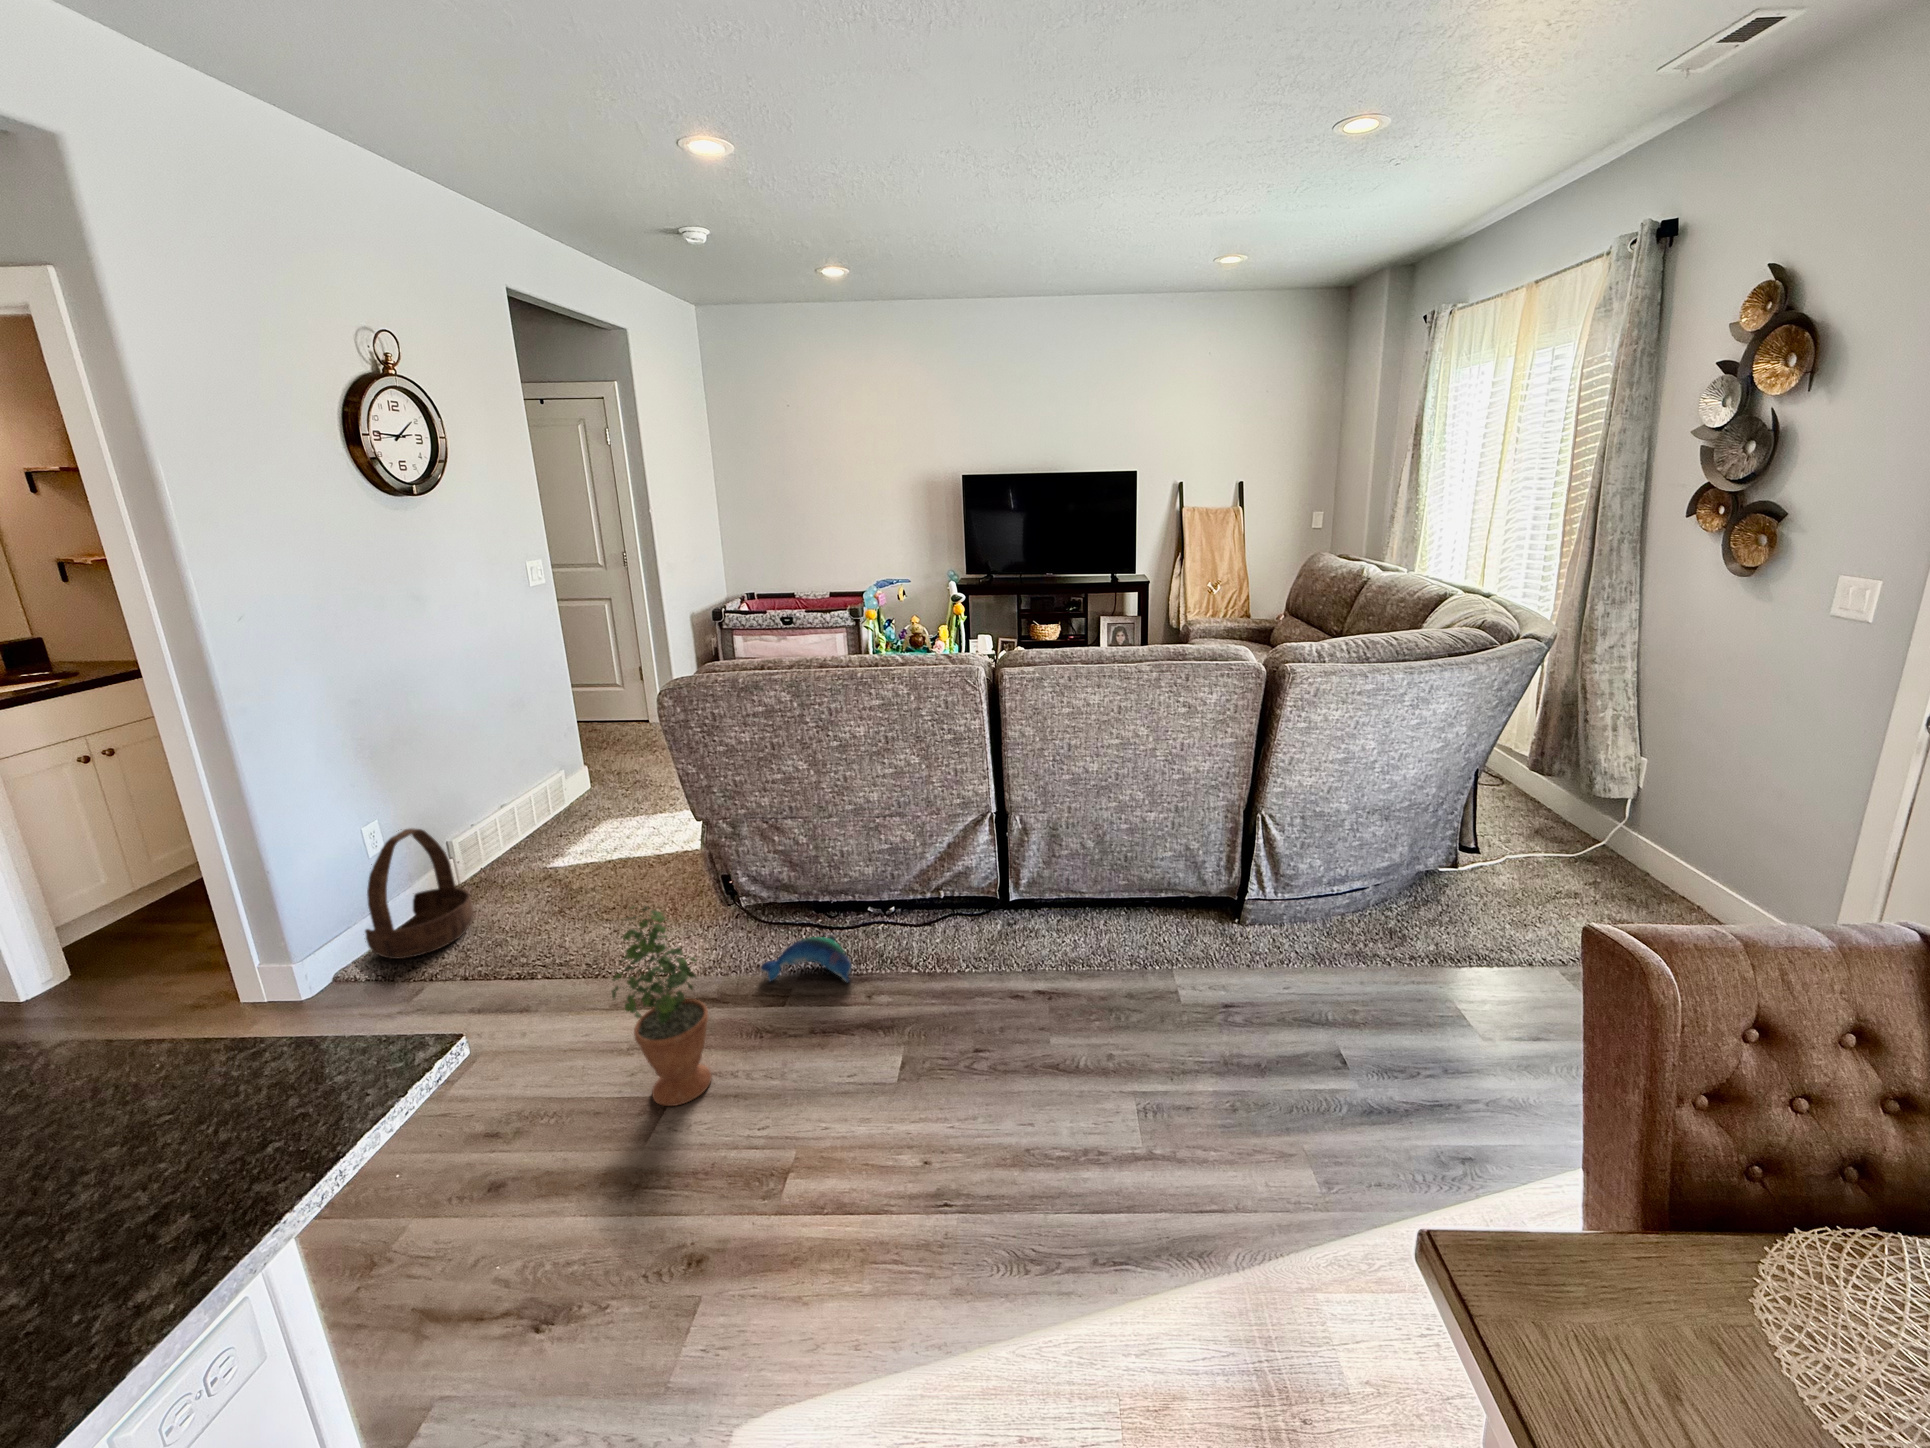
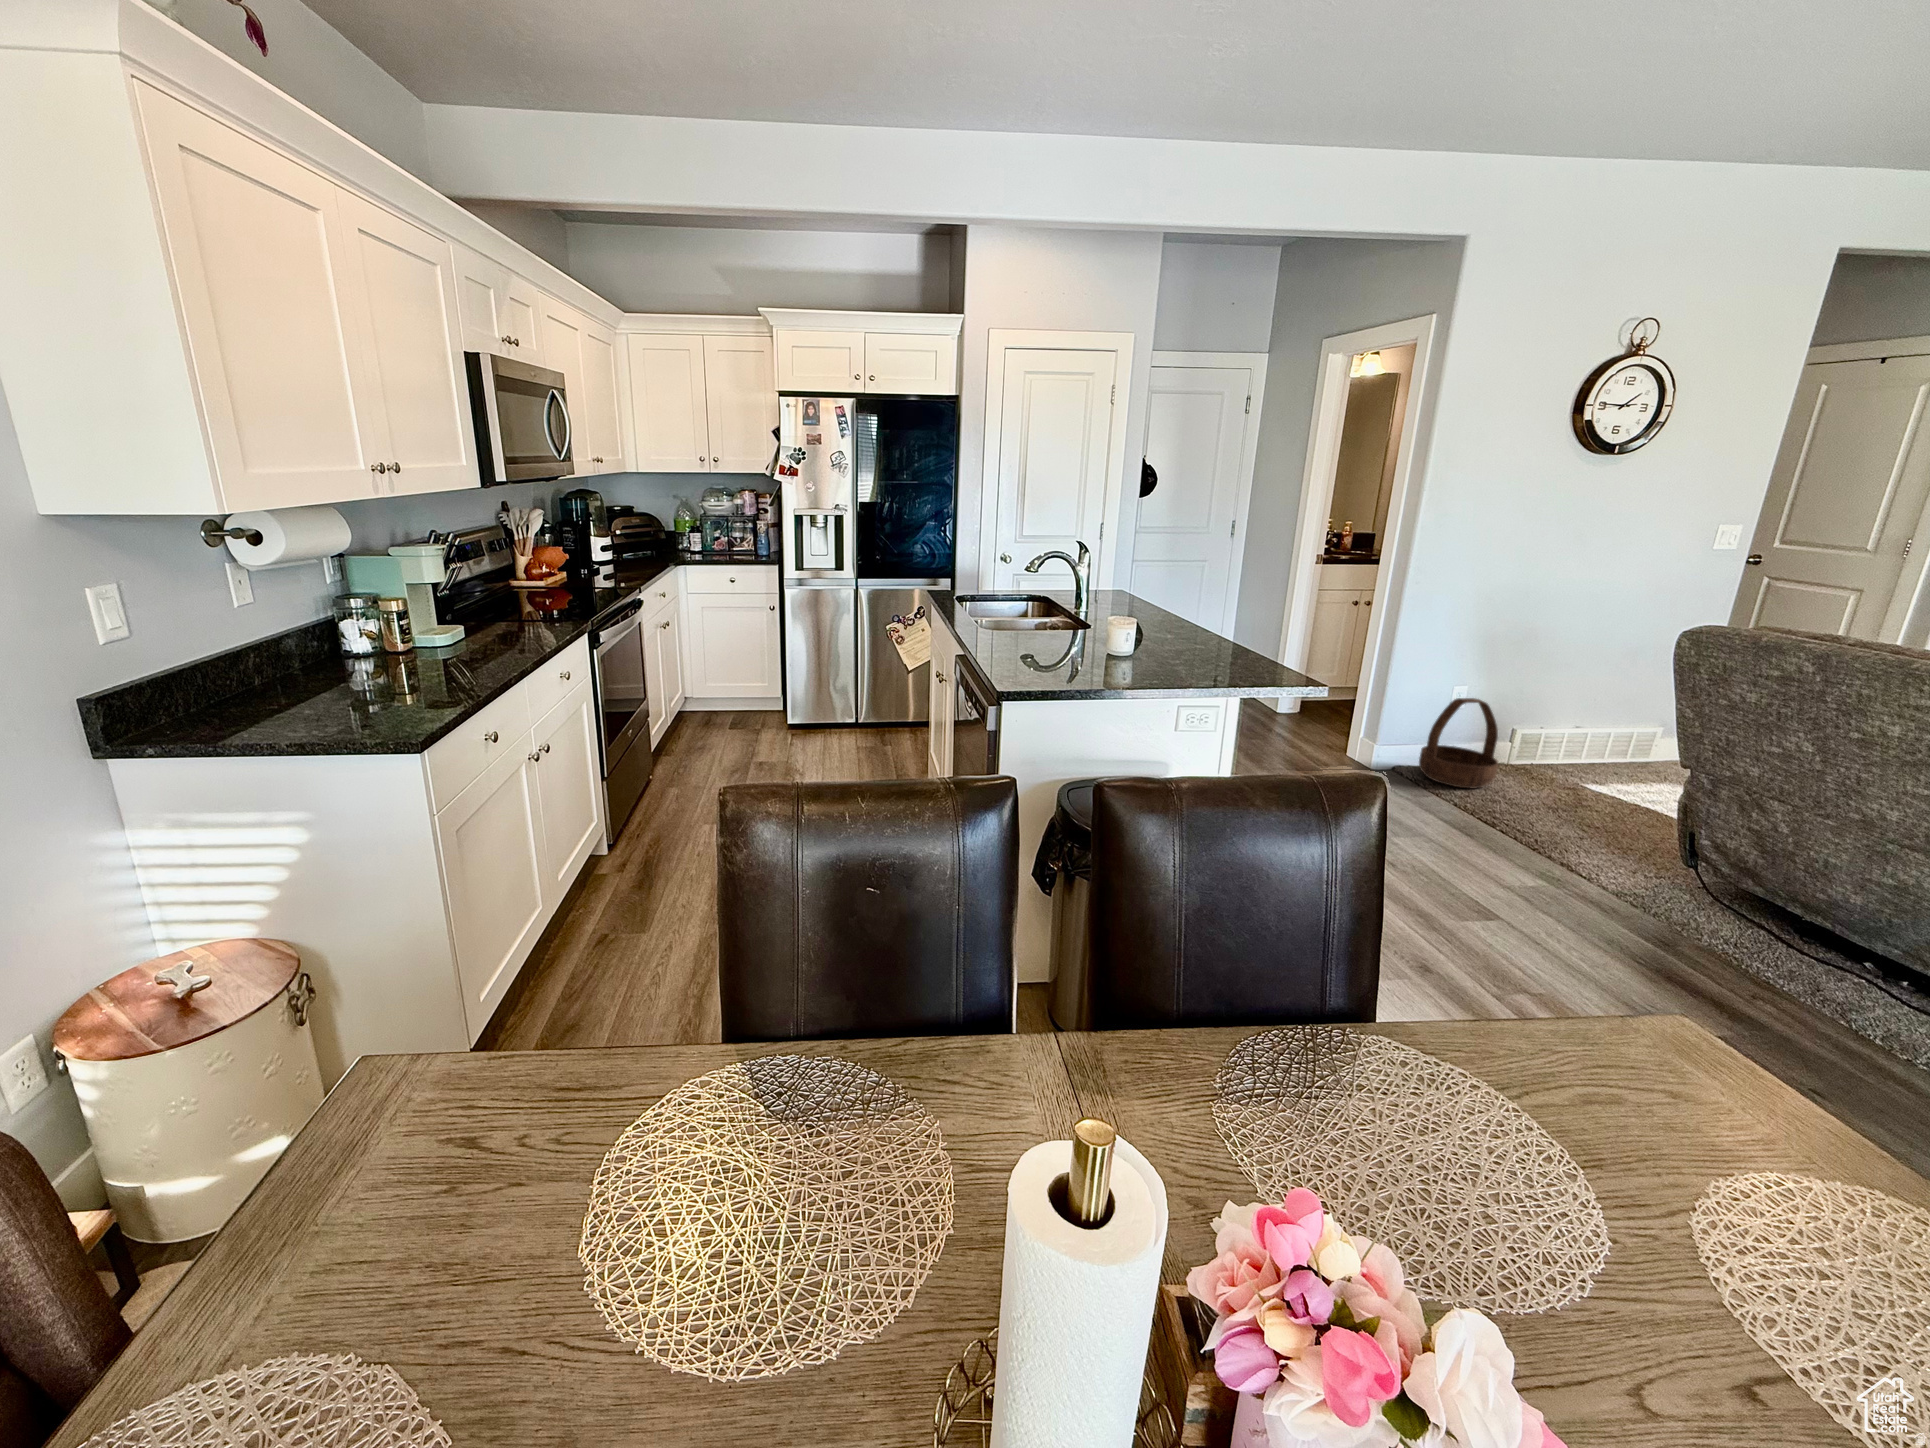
potted plant: present [612,906,712,1106] -> none [1497,780,1582,944]
plush toy: present [761,935,852,982] -> none [1675,923,1785,989]

